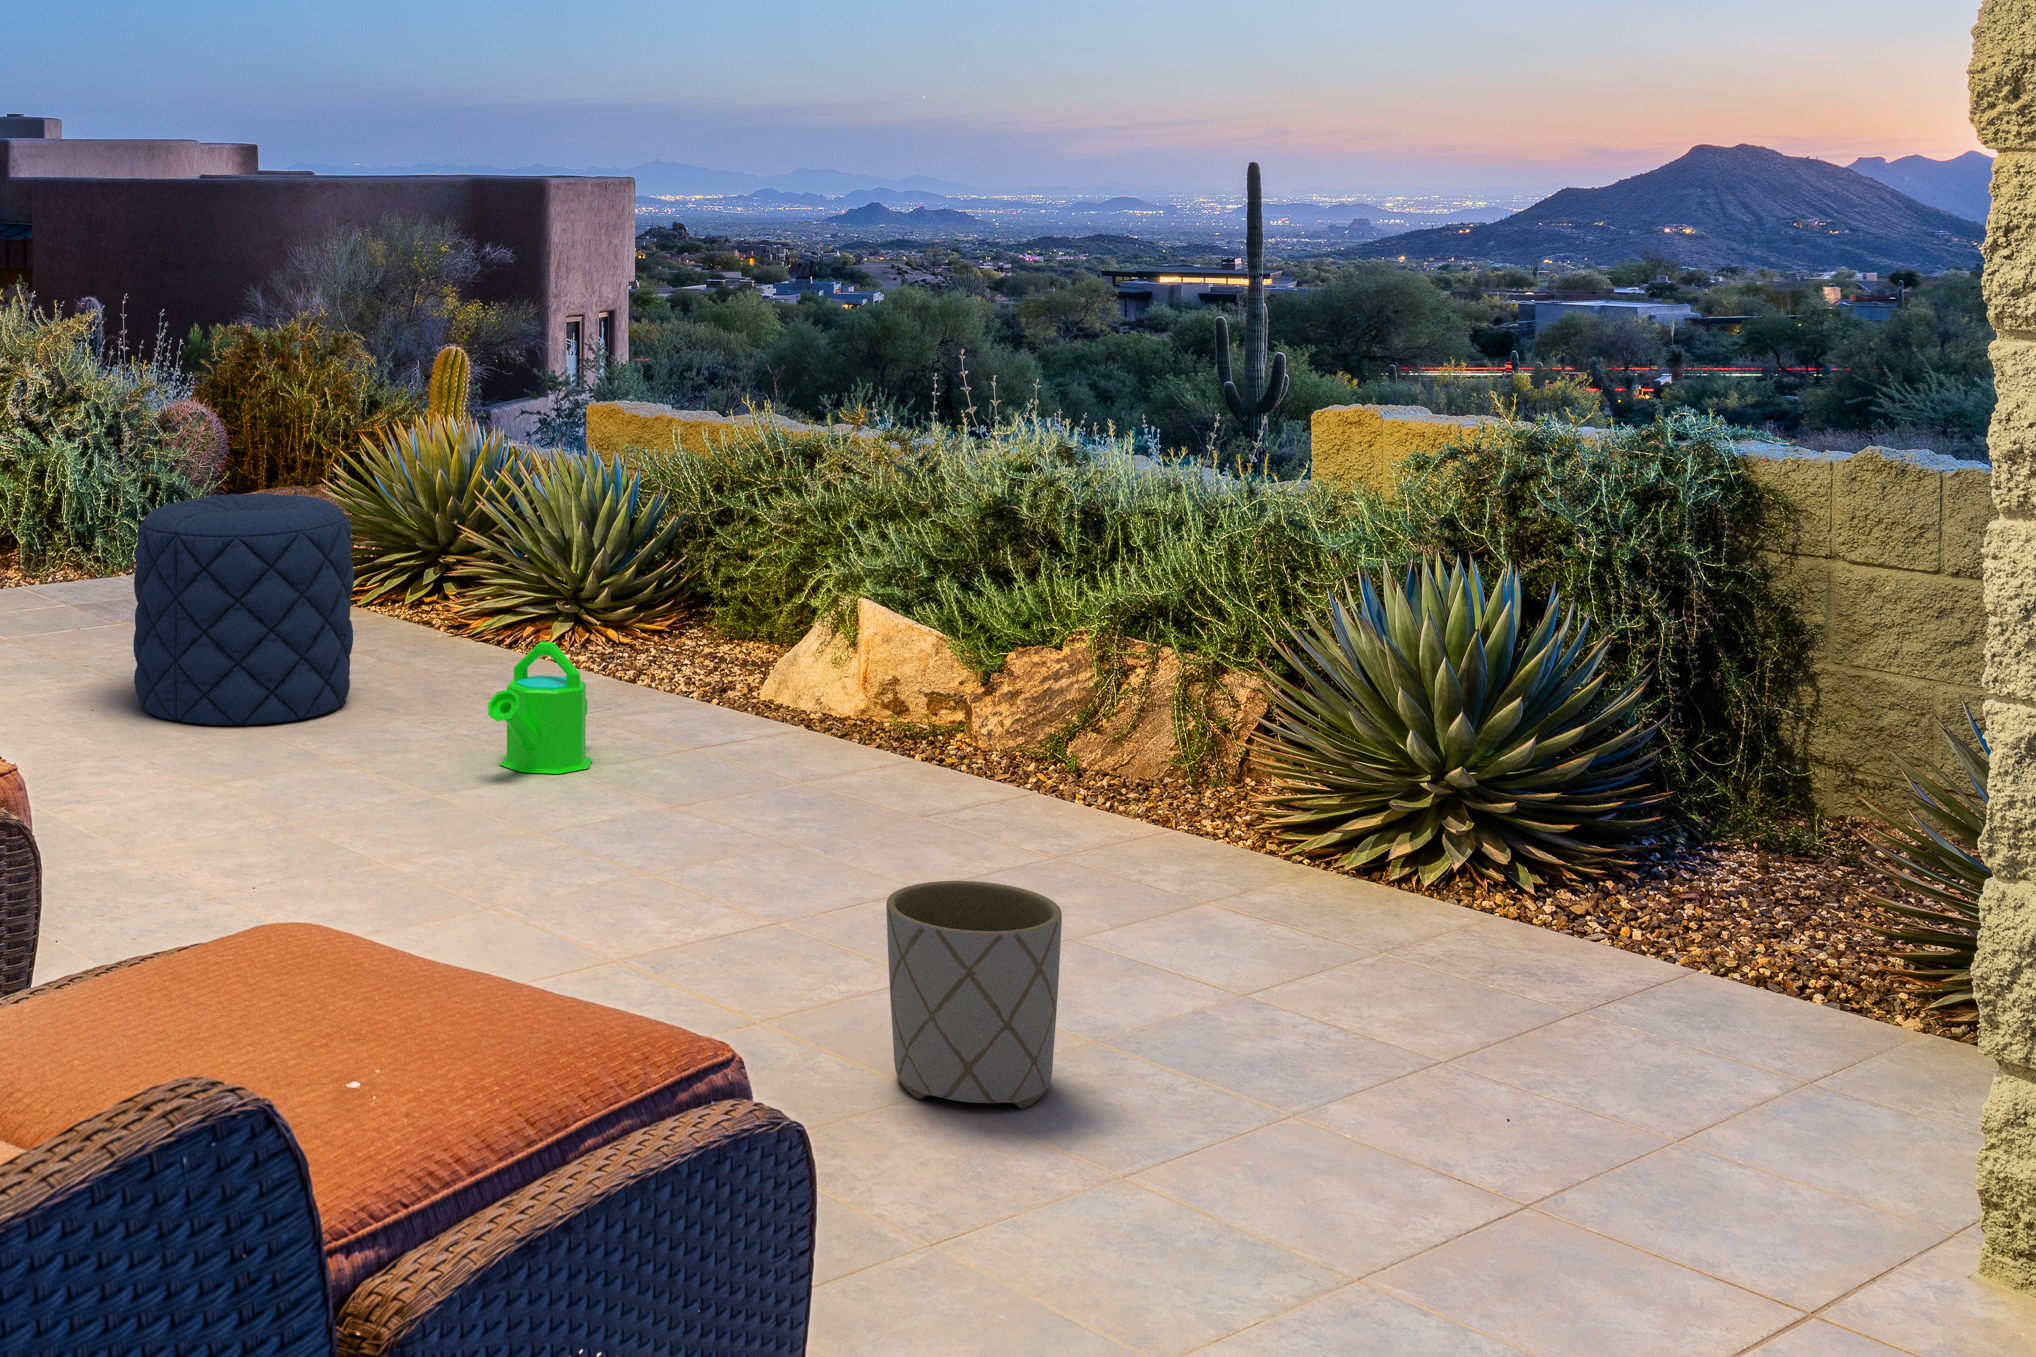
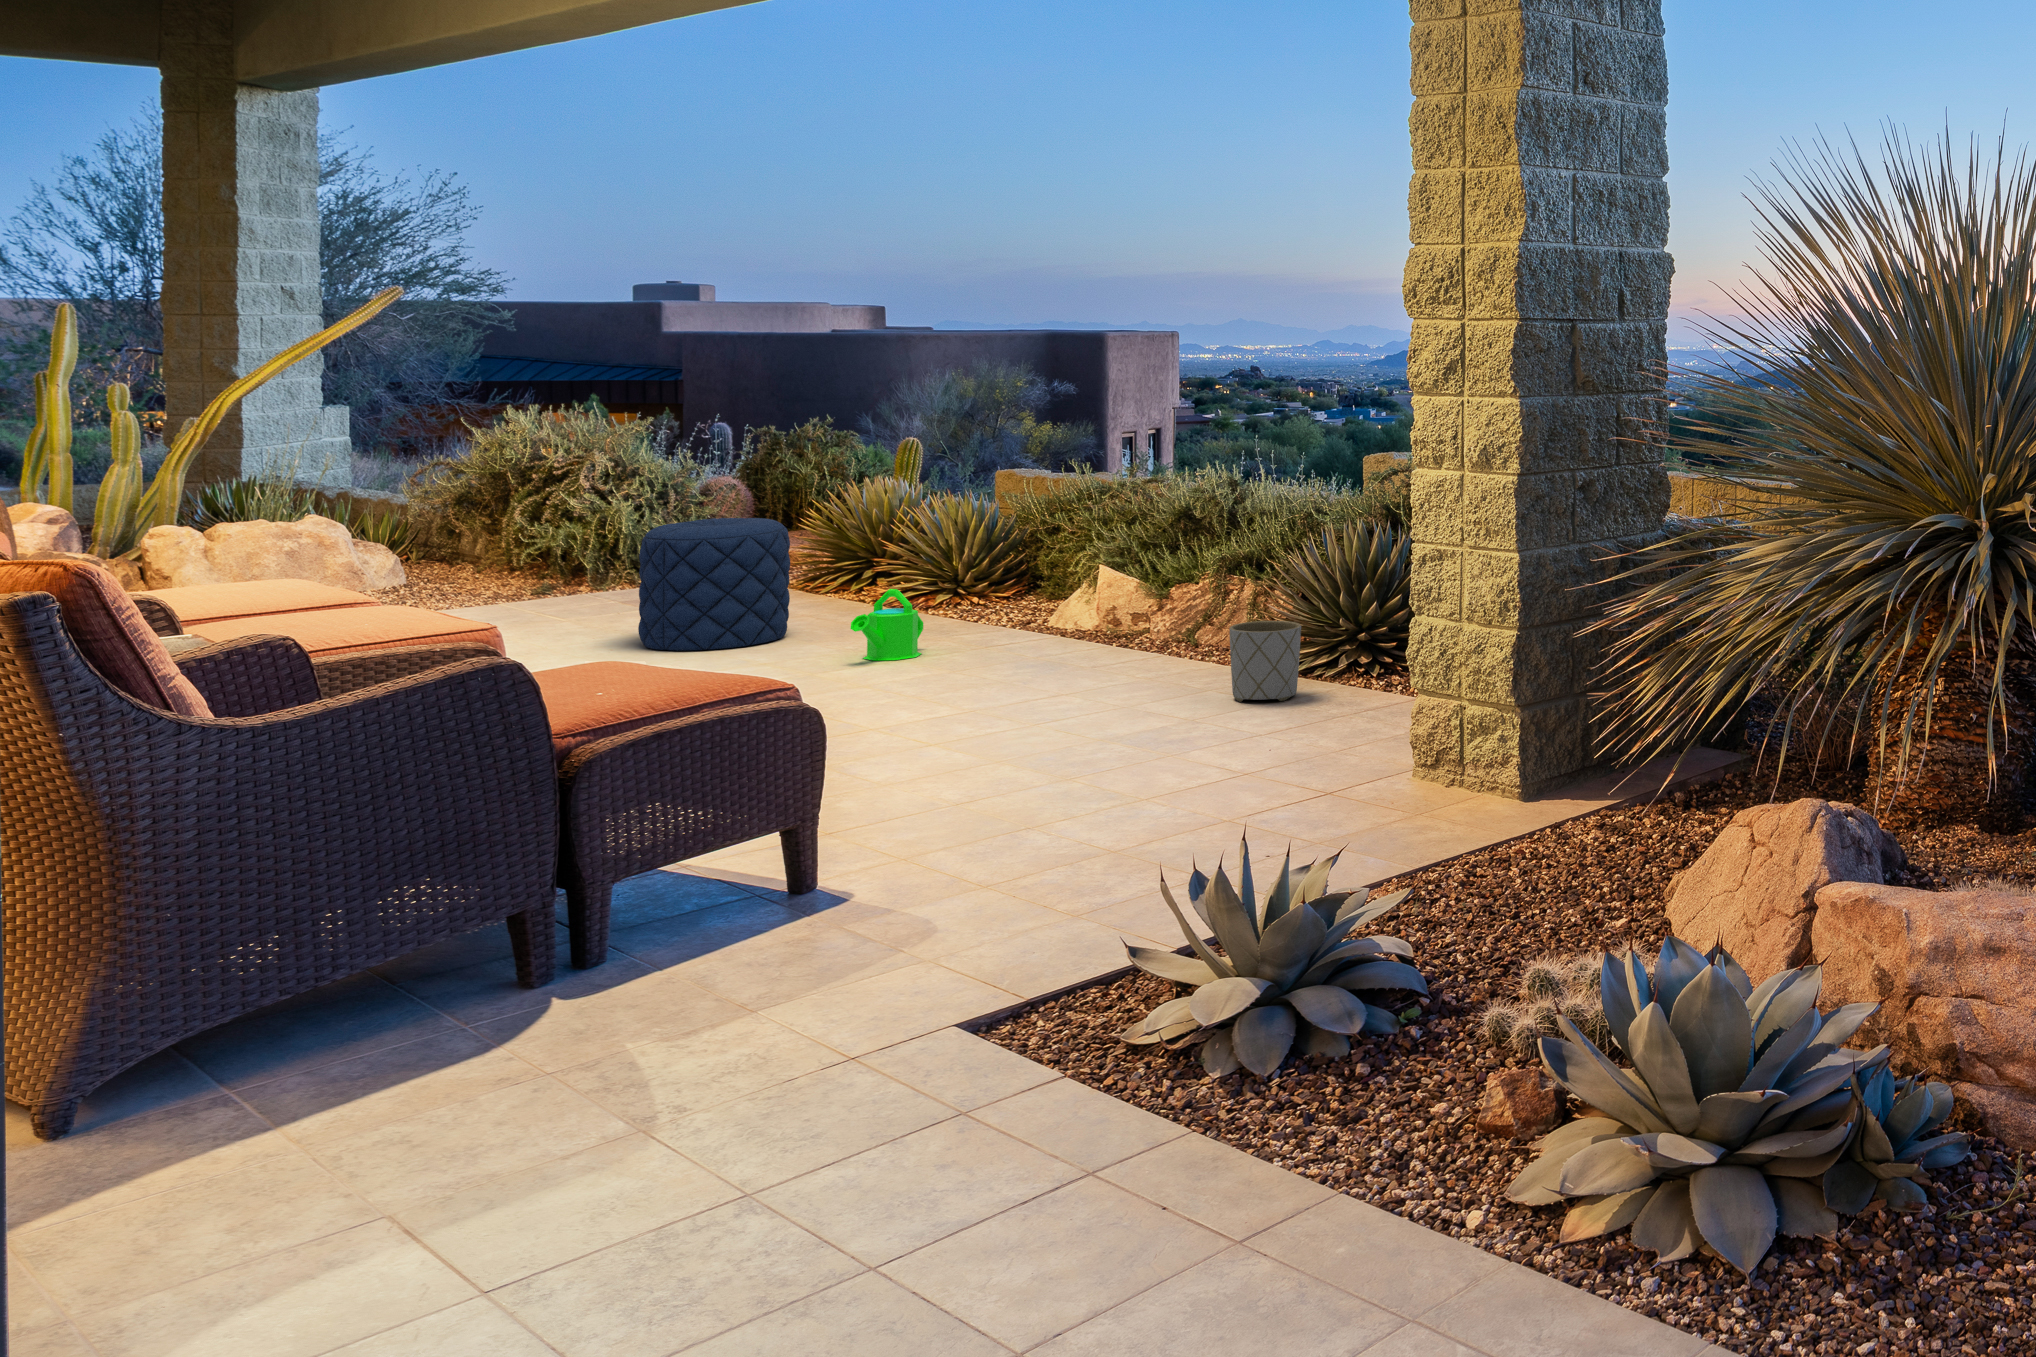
planter: present [886,881,1062,1109] -> present [1229,621,1301,702]

